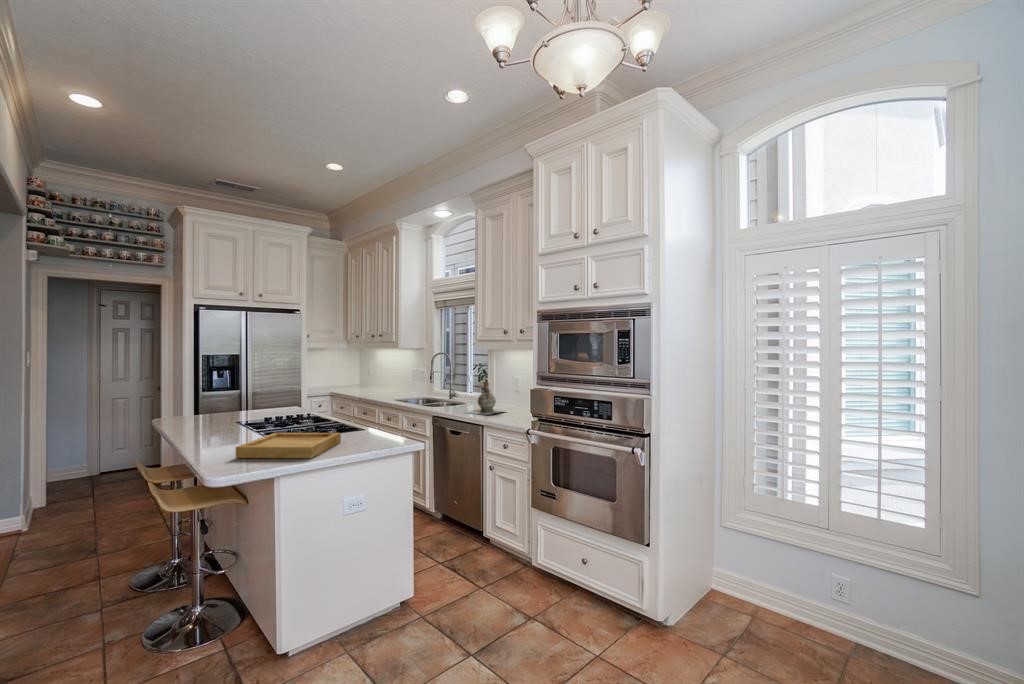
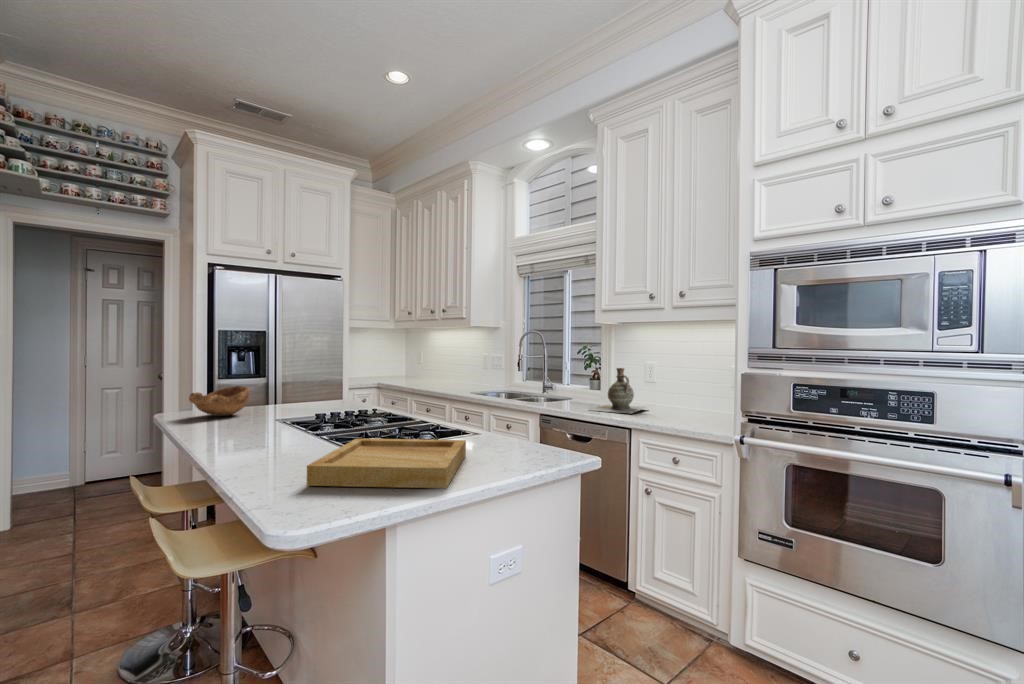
wooden bowl: none [177,399,220,420] -> present [189,386,250,416]

